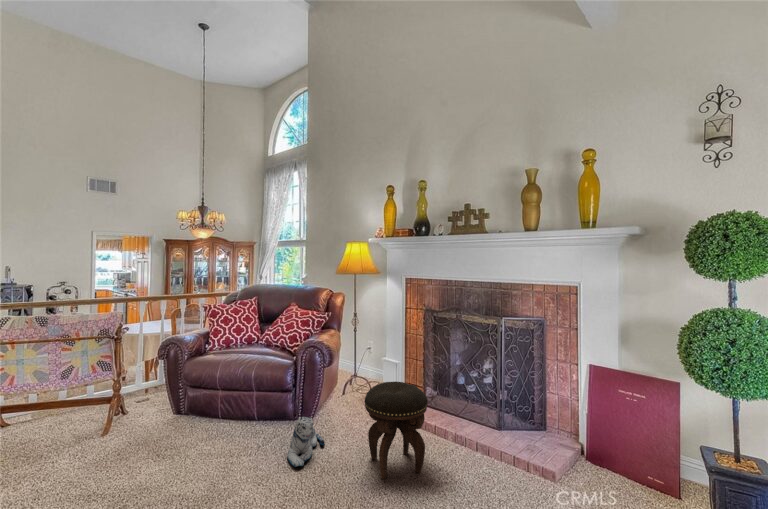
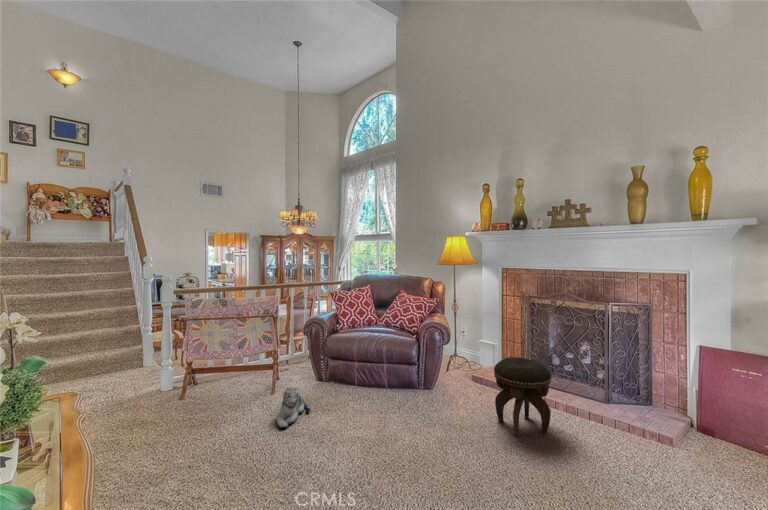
plush toy: present [287,417,324,467] -> present [276,388,310,428]

